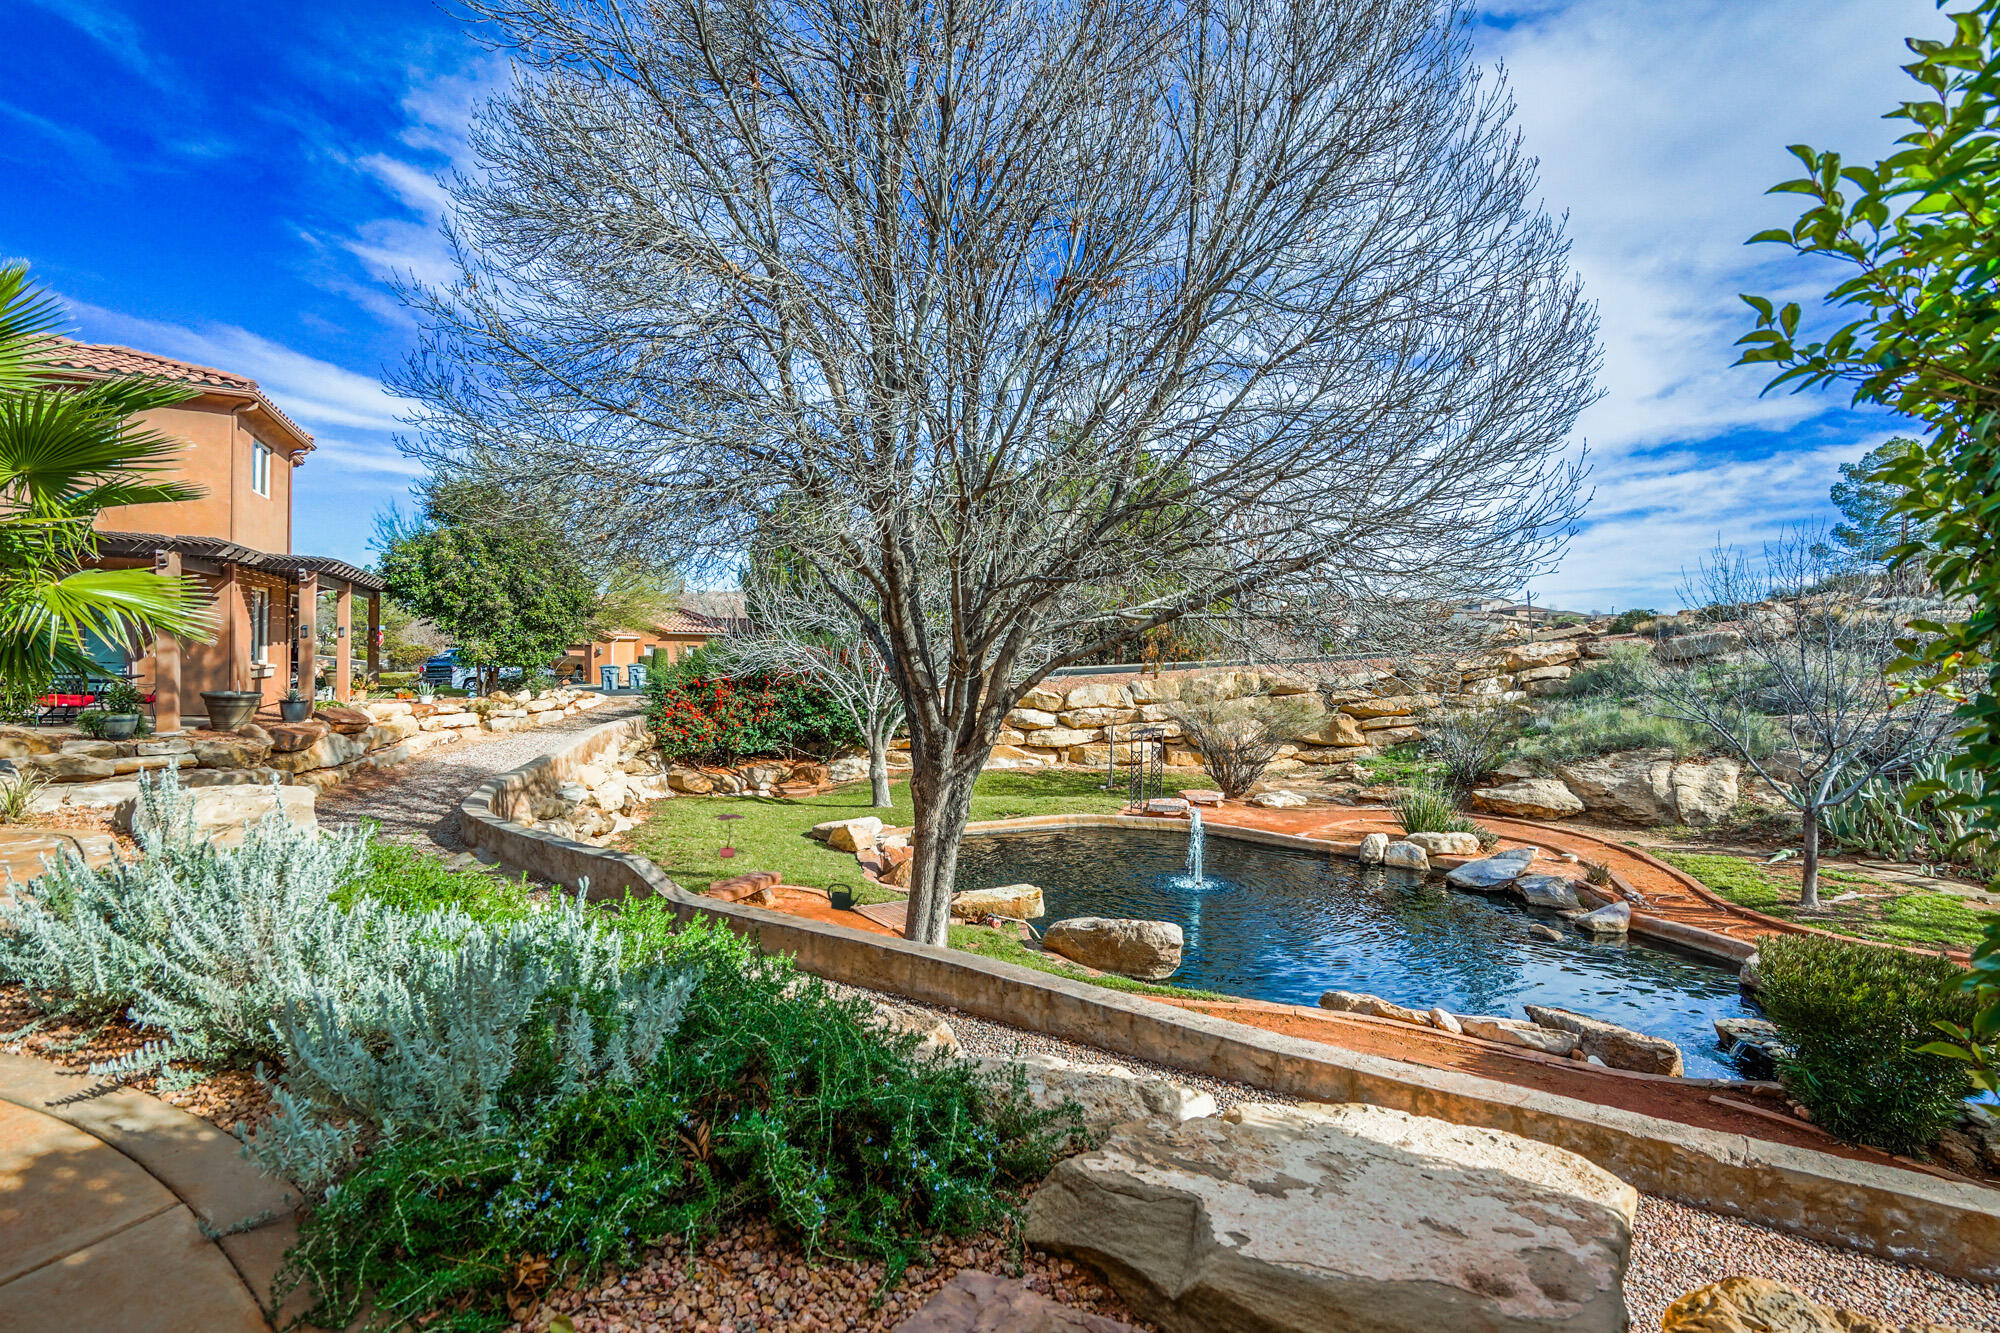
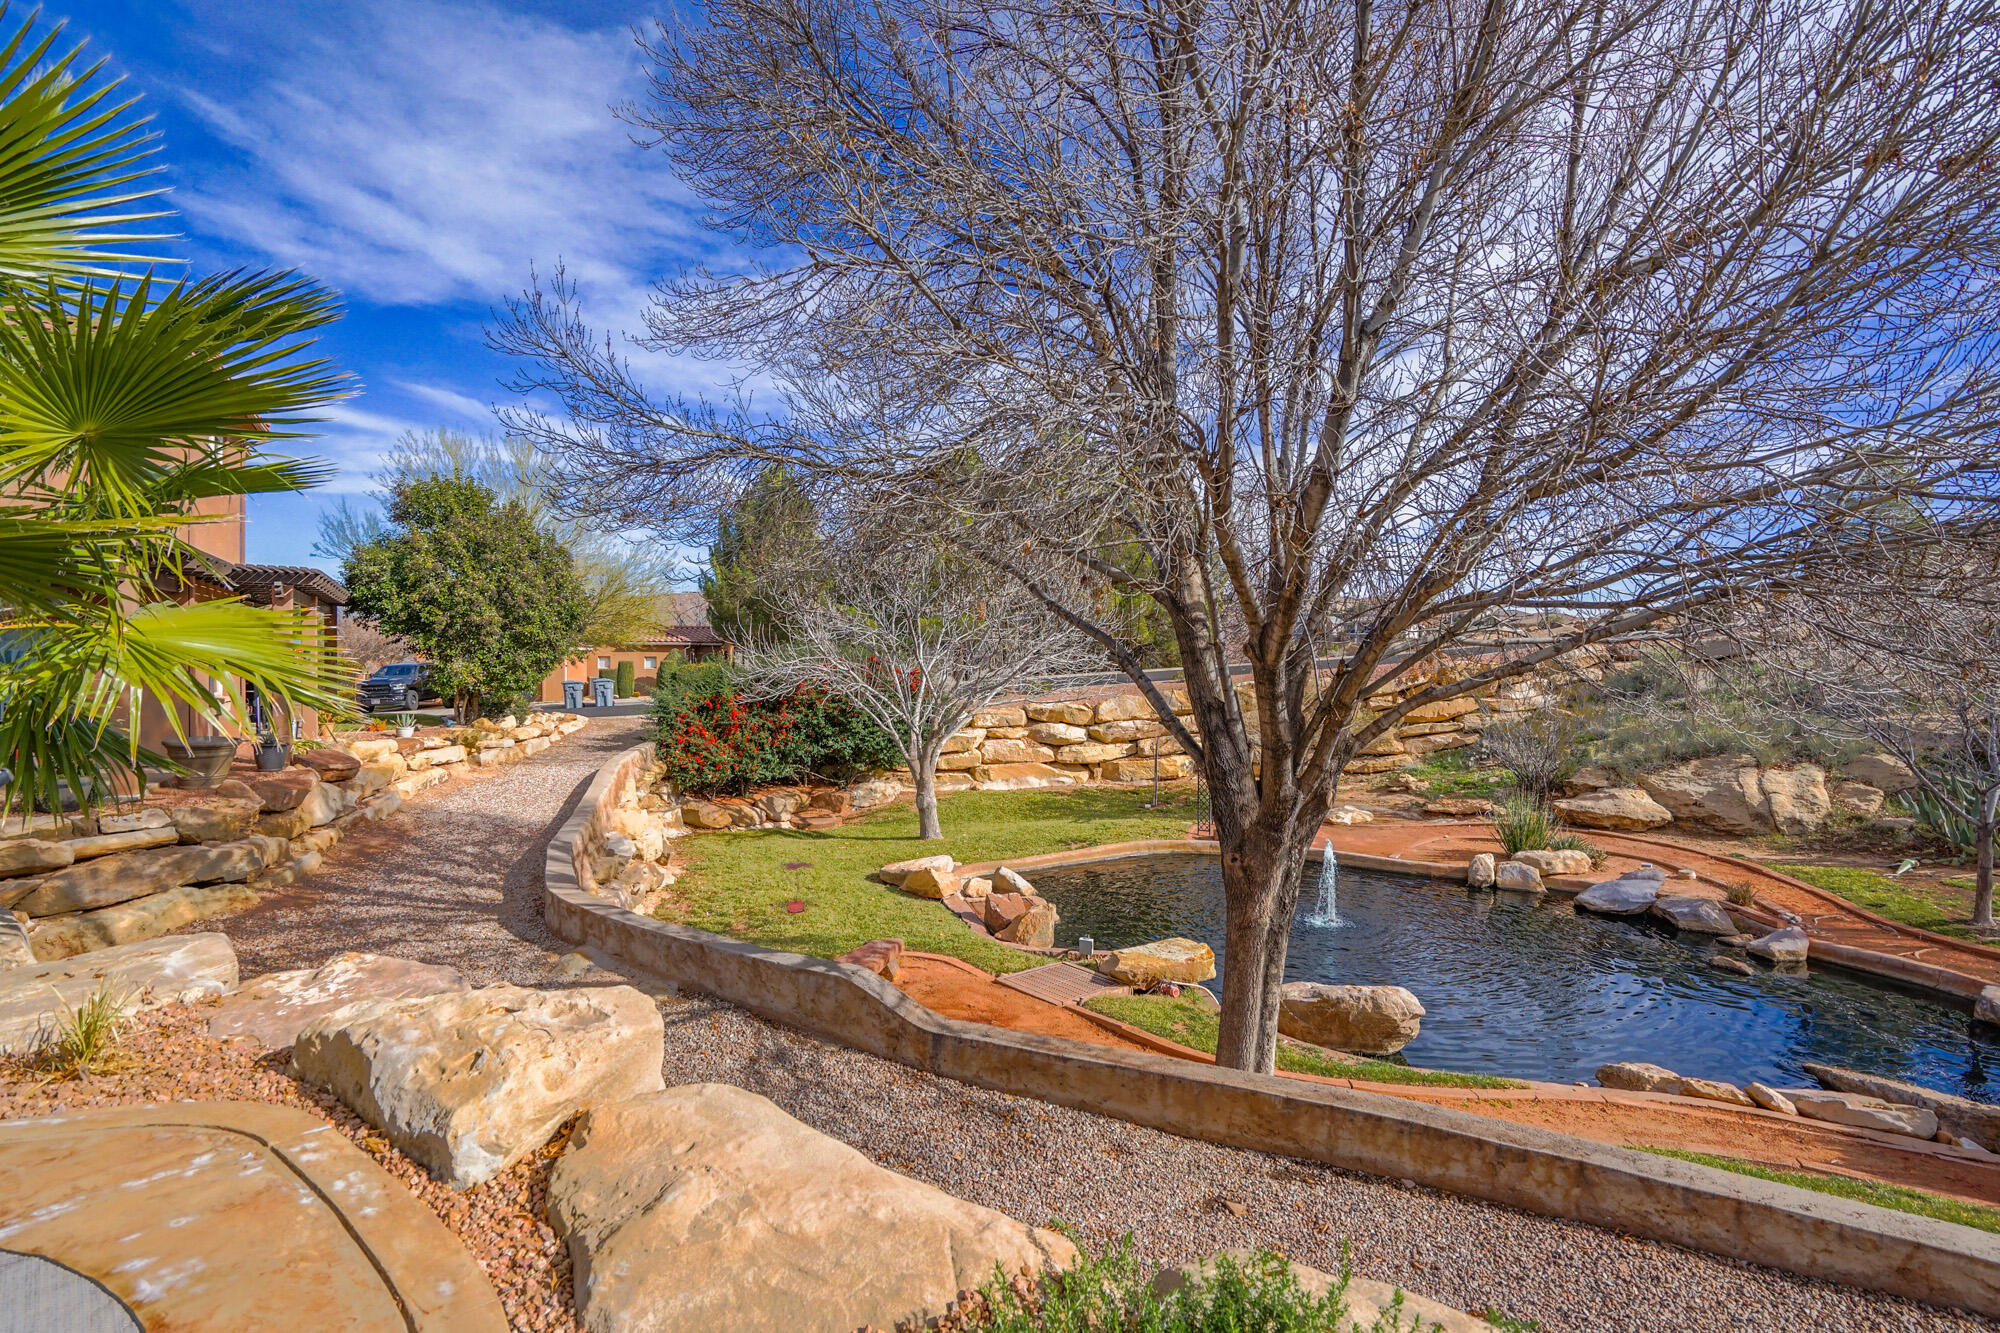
watering can: present [827,884,863,910] -> none [950,952,997,985]

